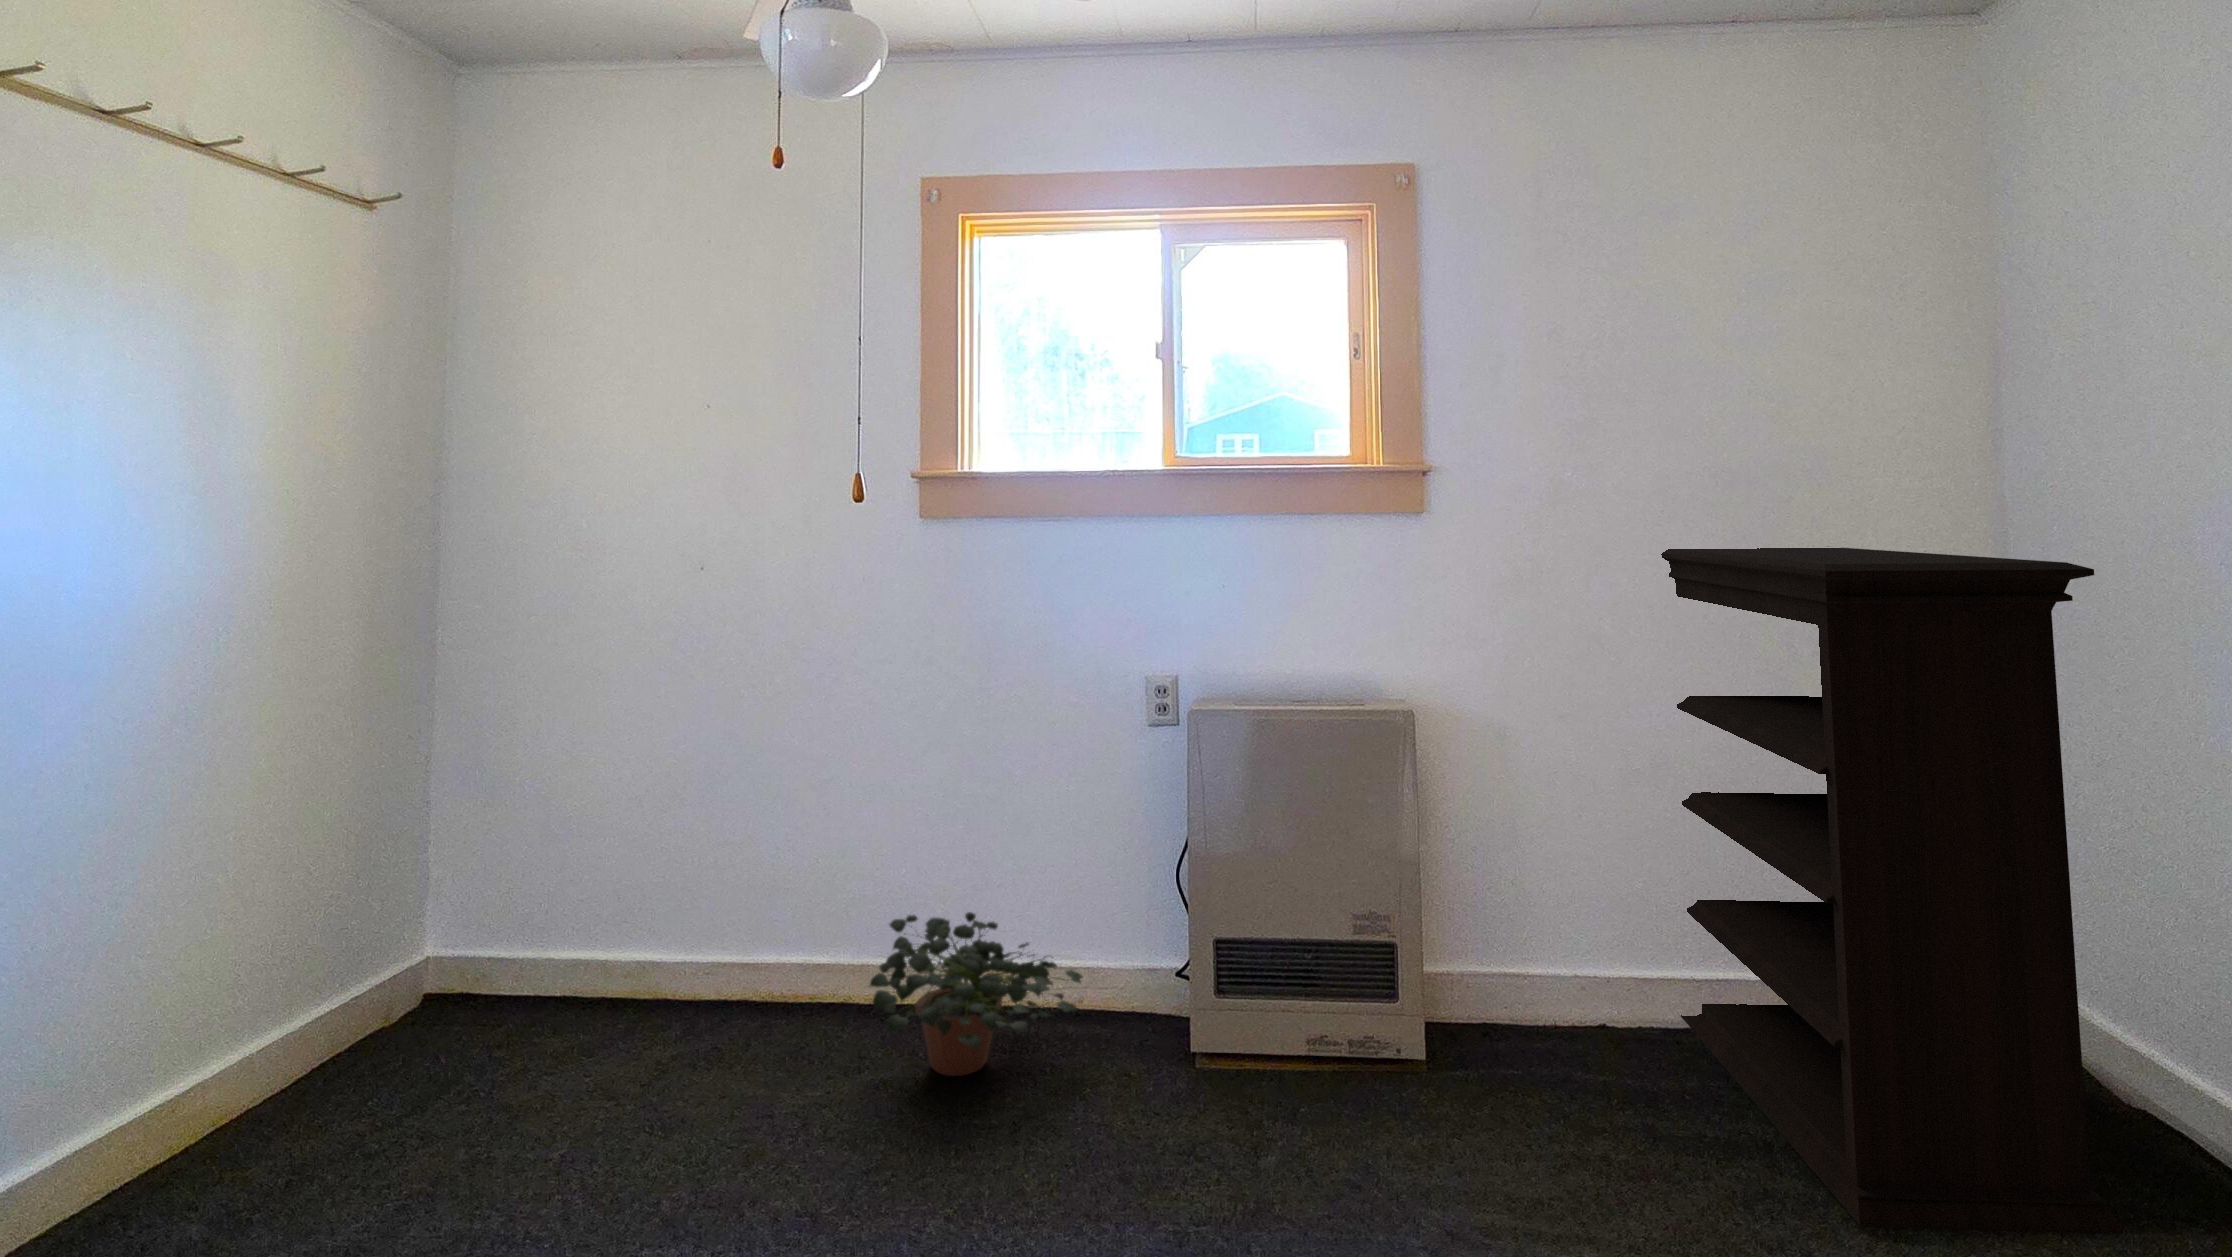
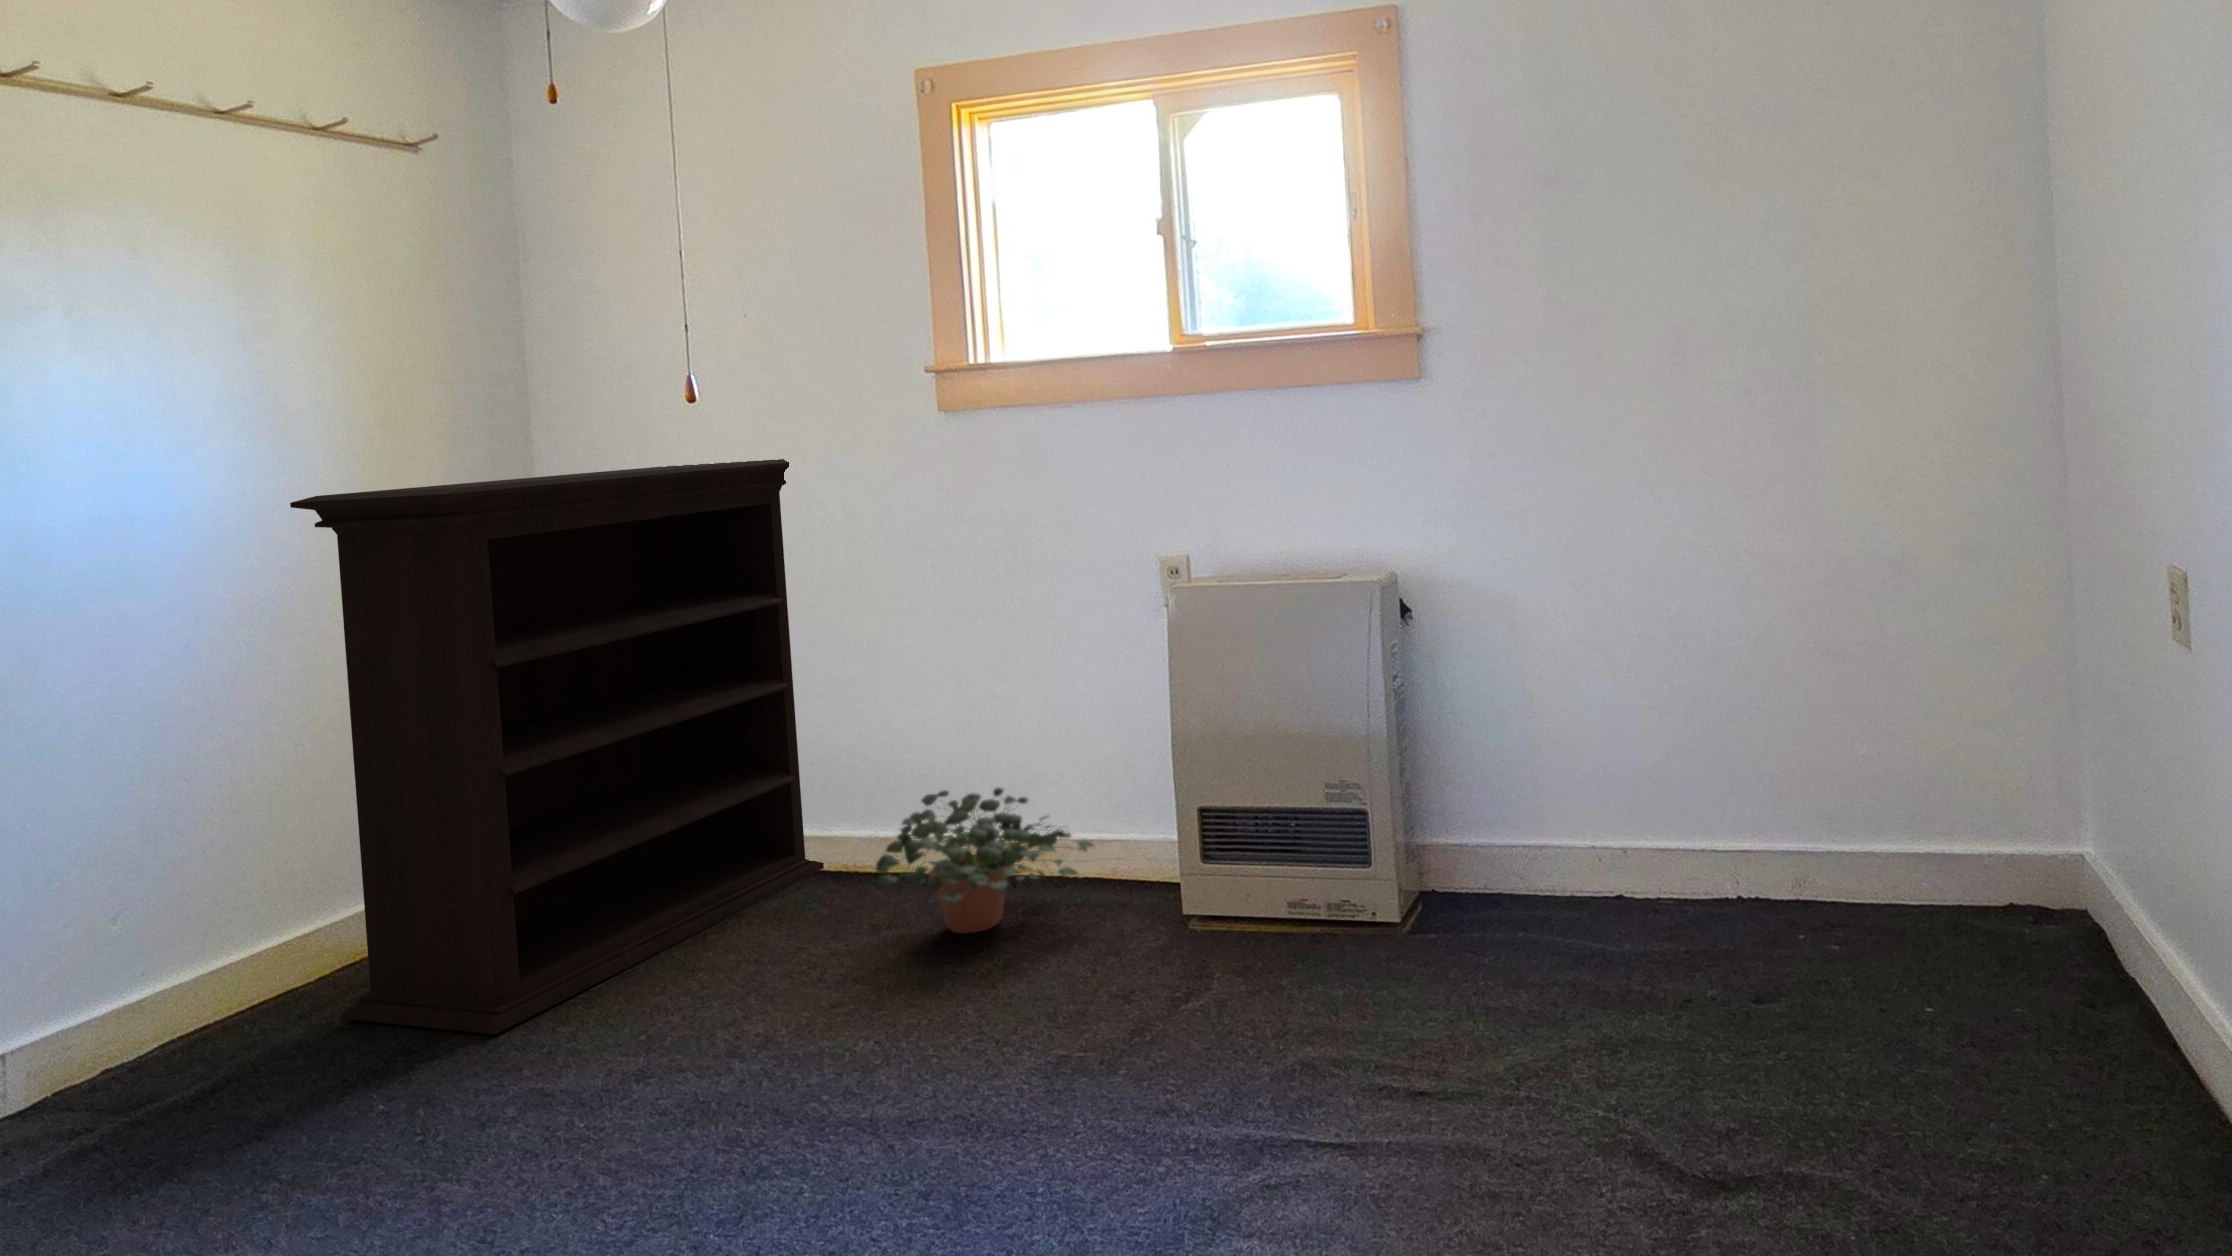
bookshelf: present [1661,548,2123,1234] -> present [290,459,824,1034]

